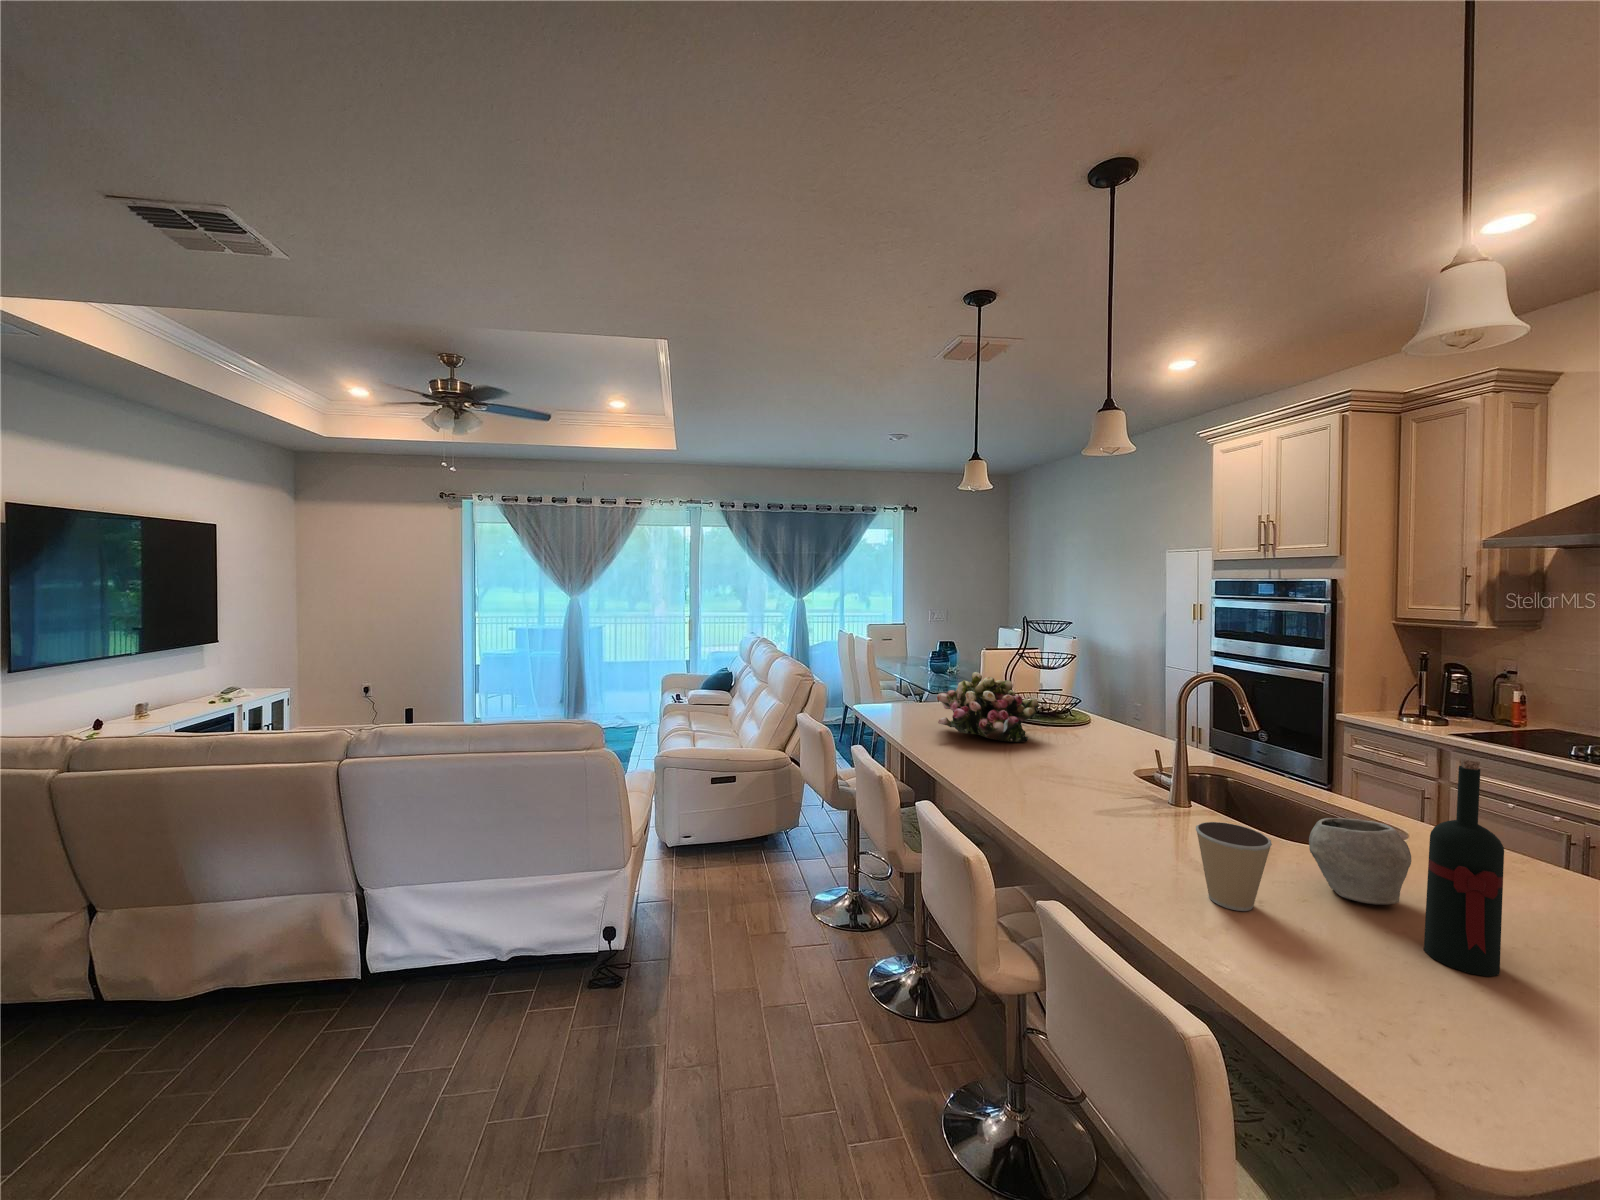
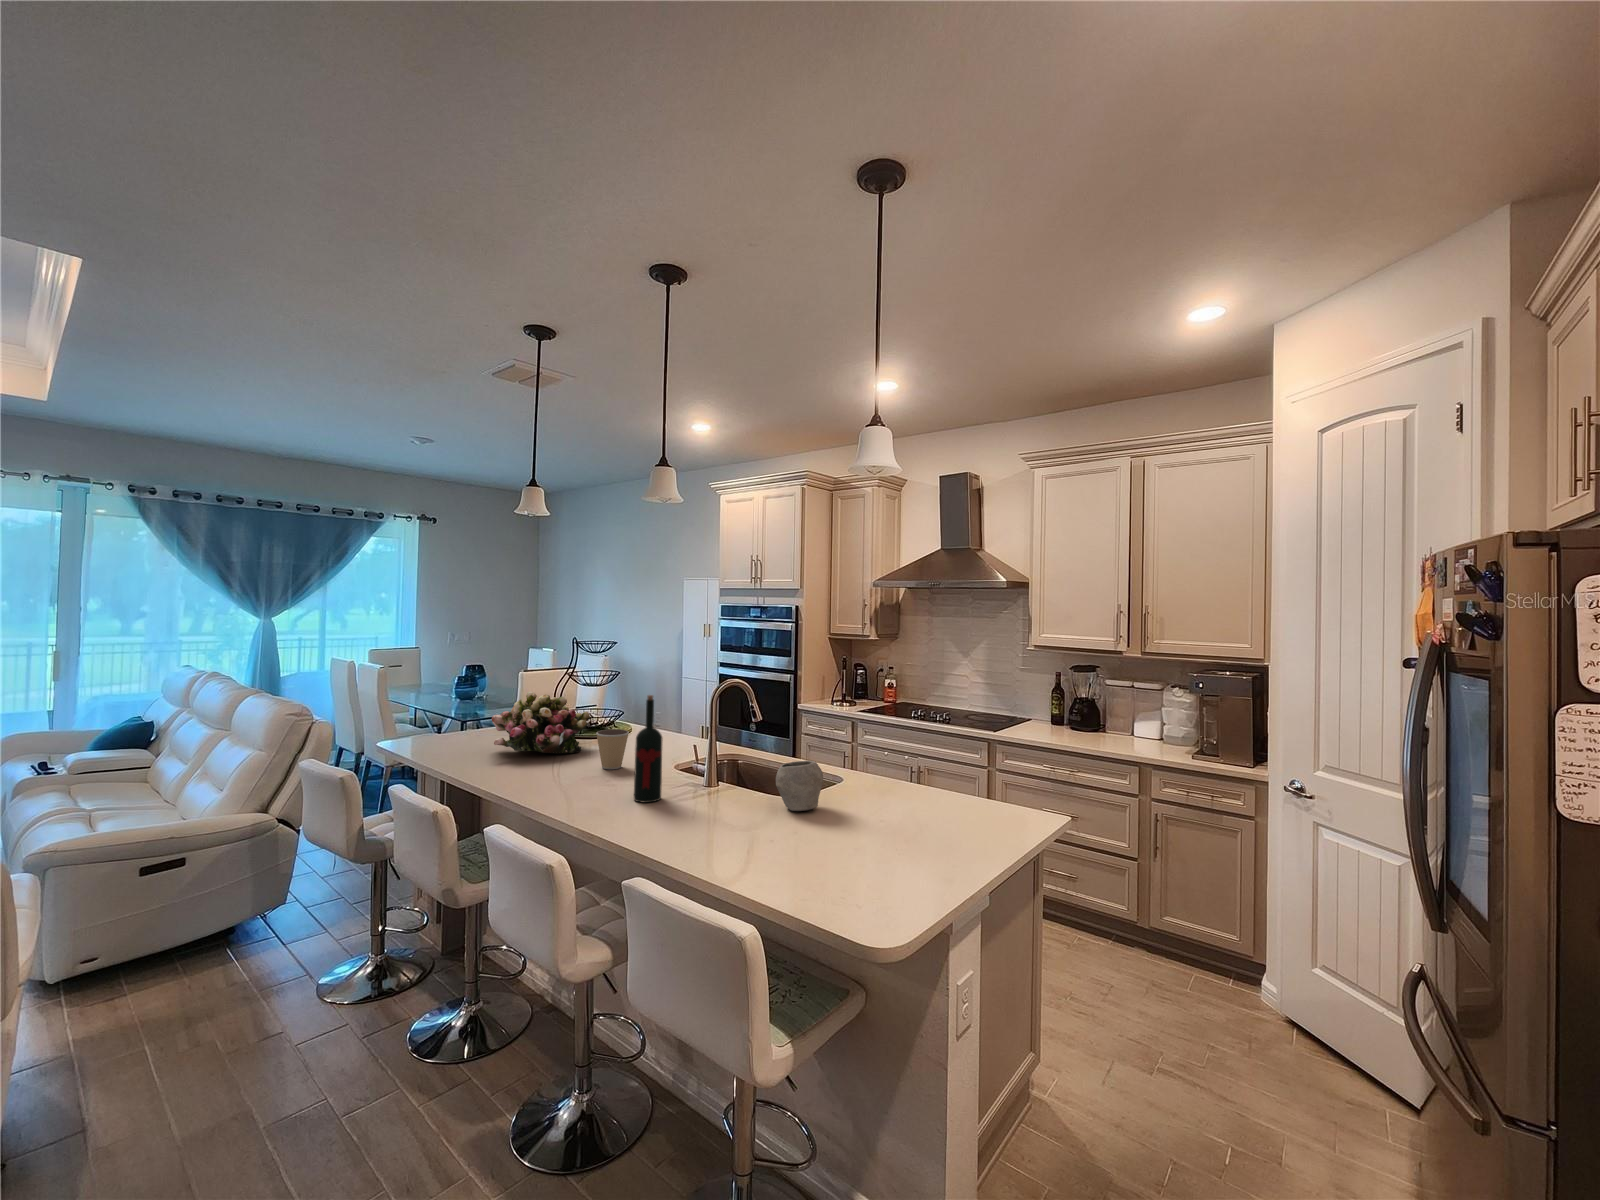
wine bottle: present [1424,758,1504,976] -> present [634,695,662,803]
coffee cup: present [1196,822,1272,911] -> present [596,729,629,769]

